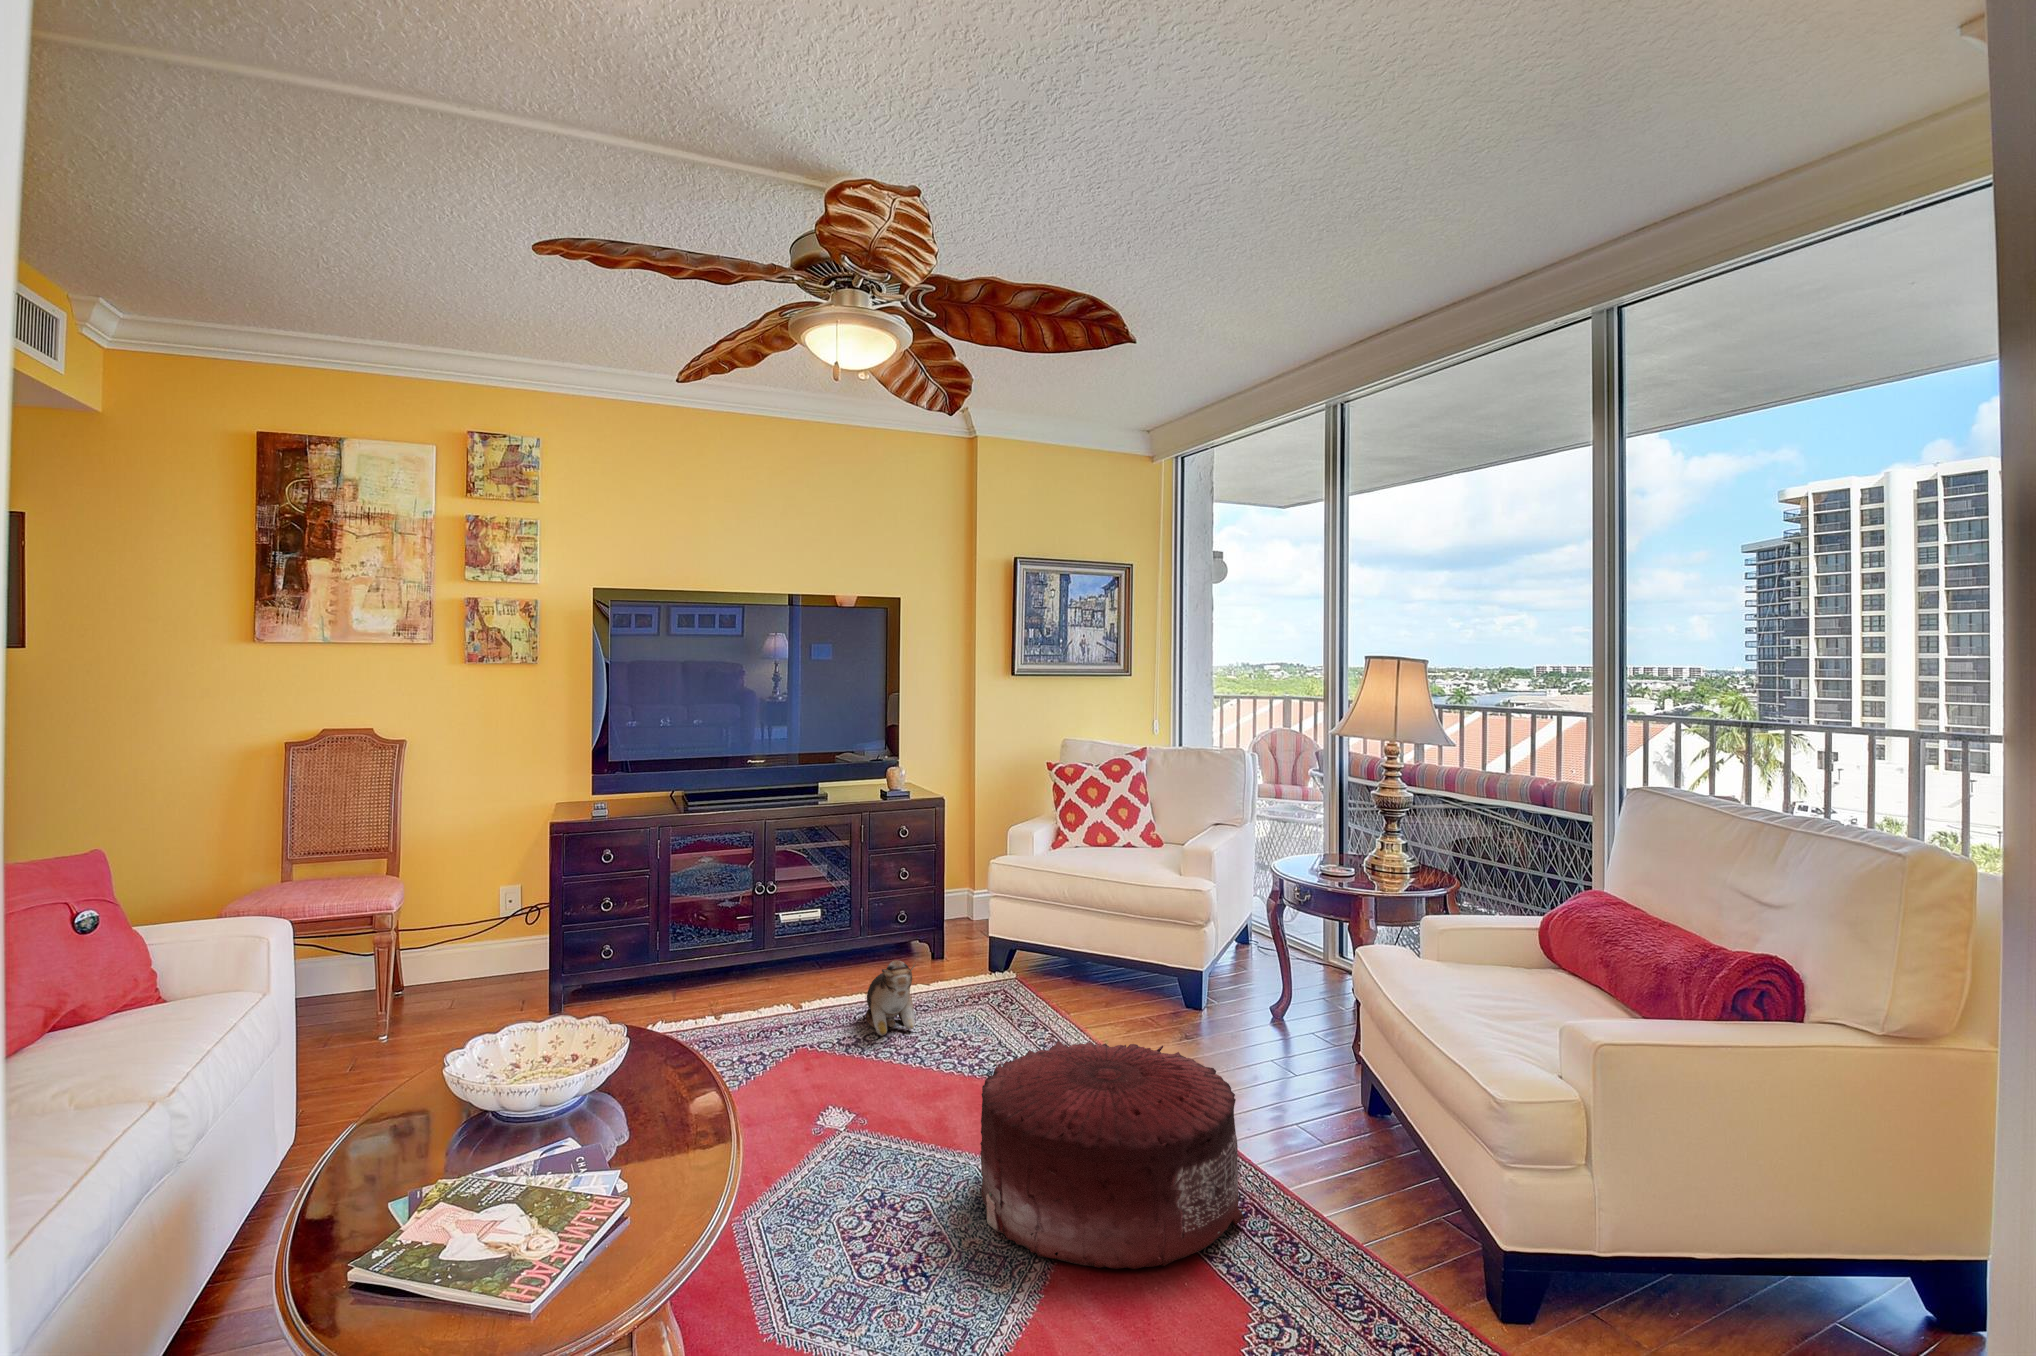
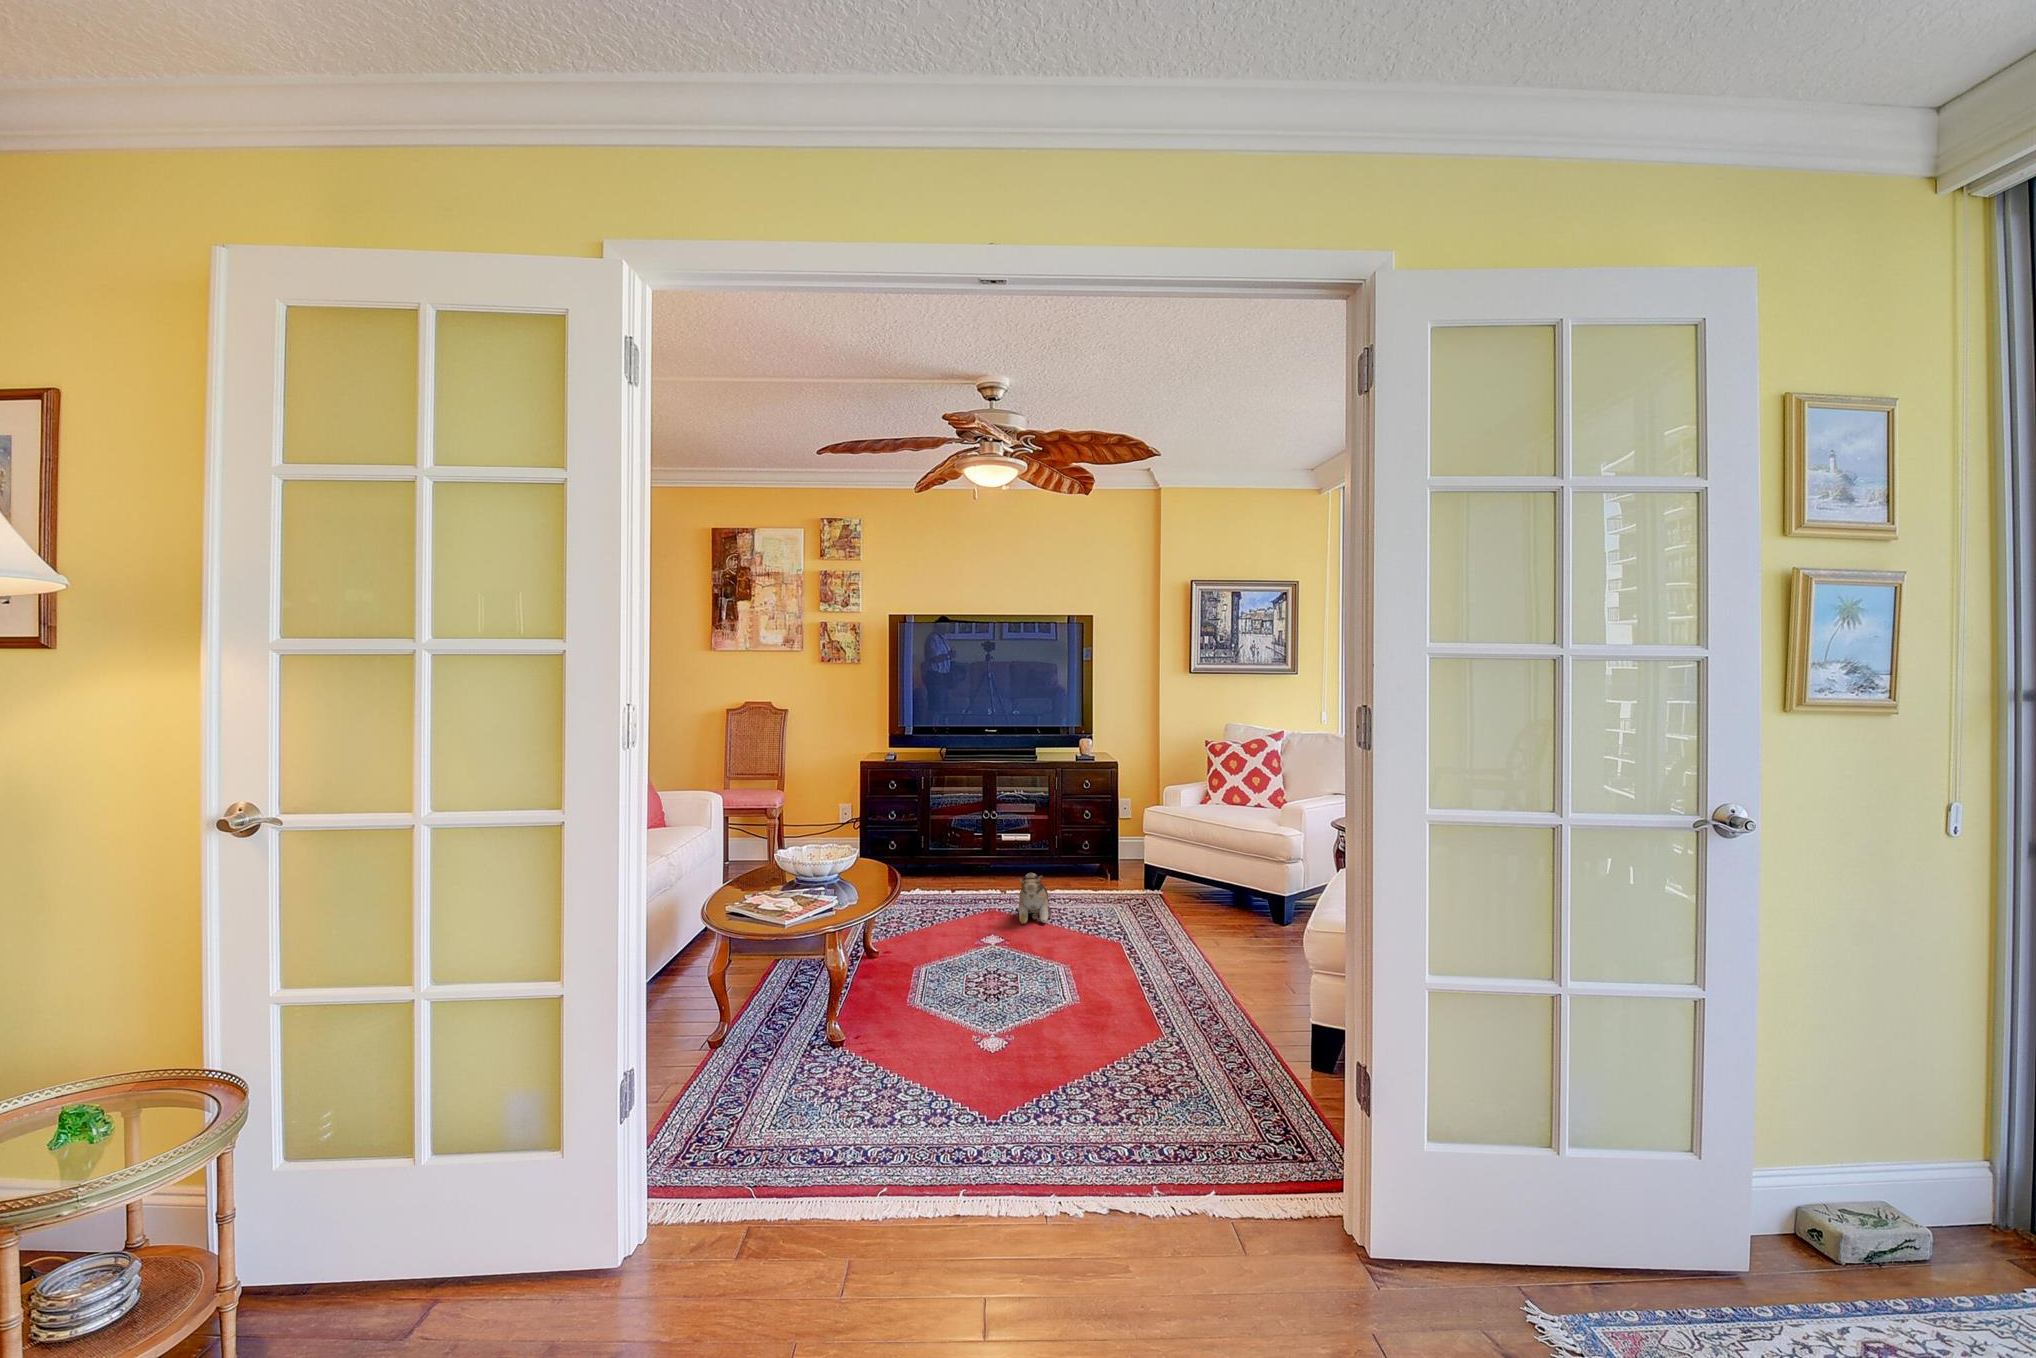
pouf: present [980,1041,1244,1269] -> none [967,937,1153,1098]

